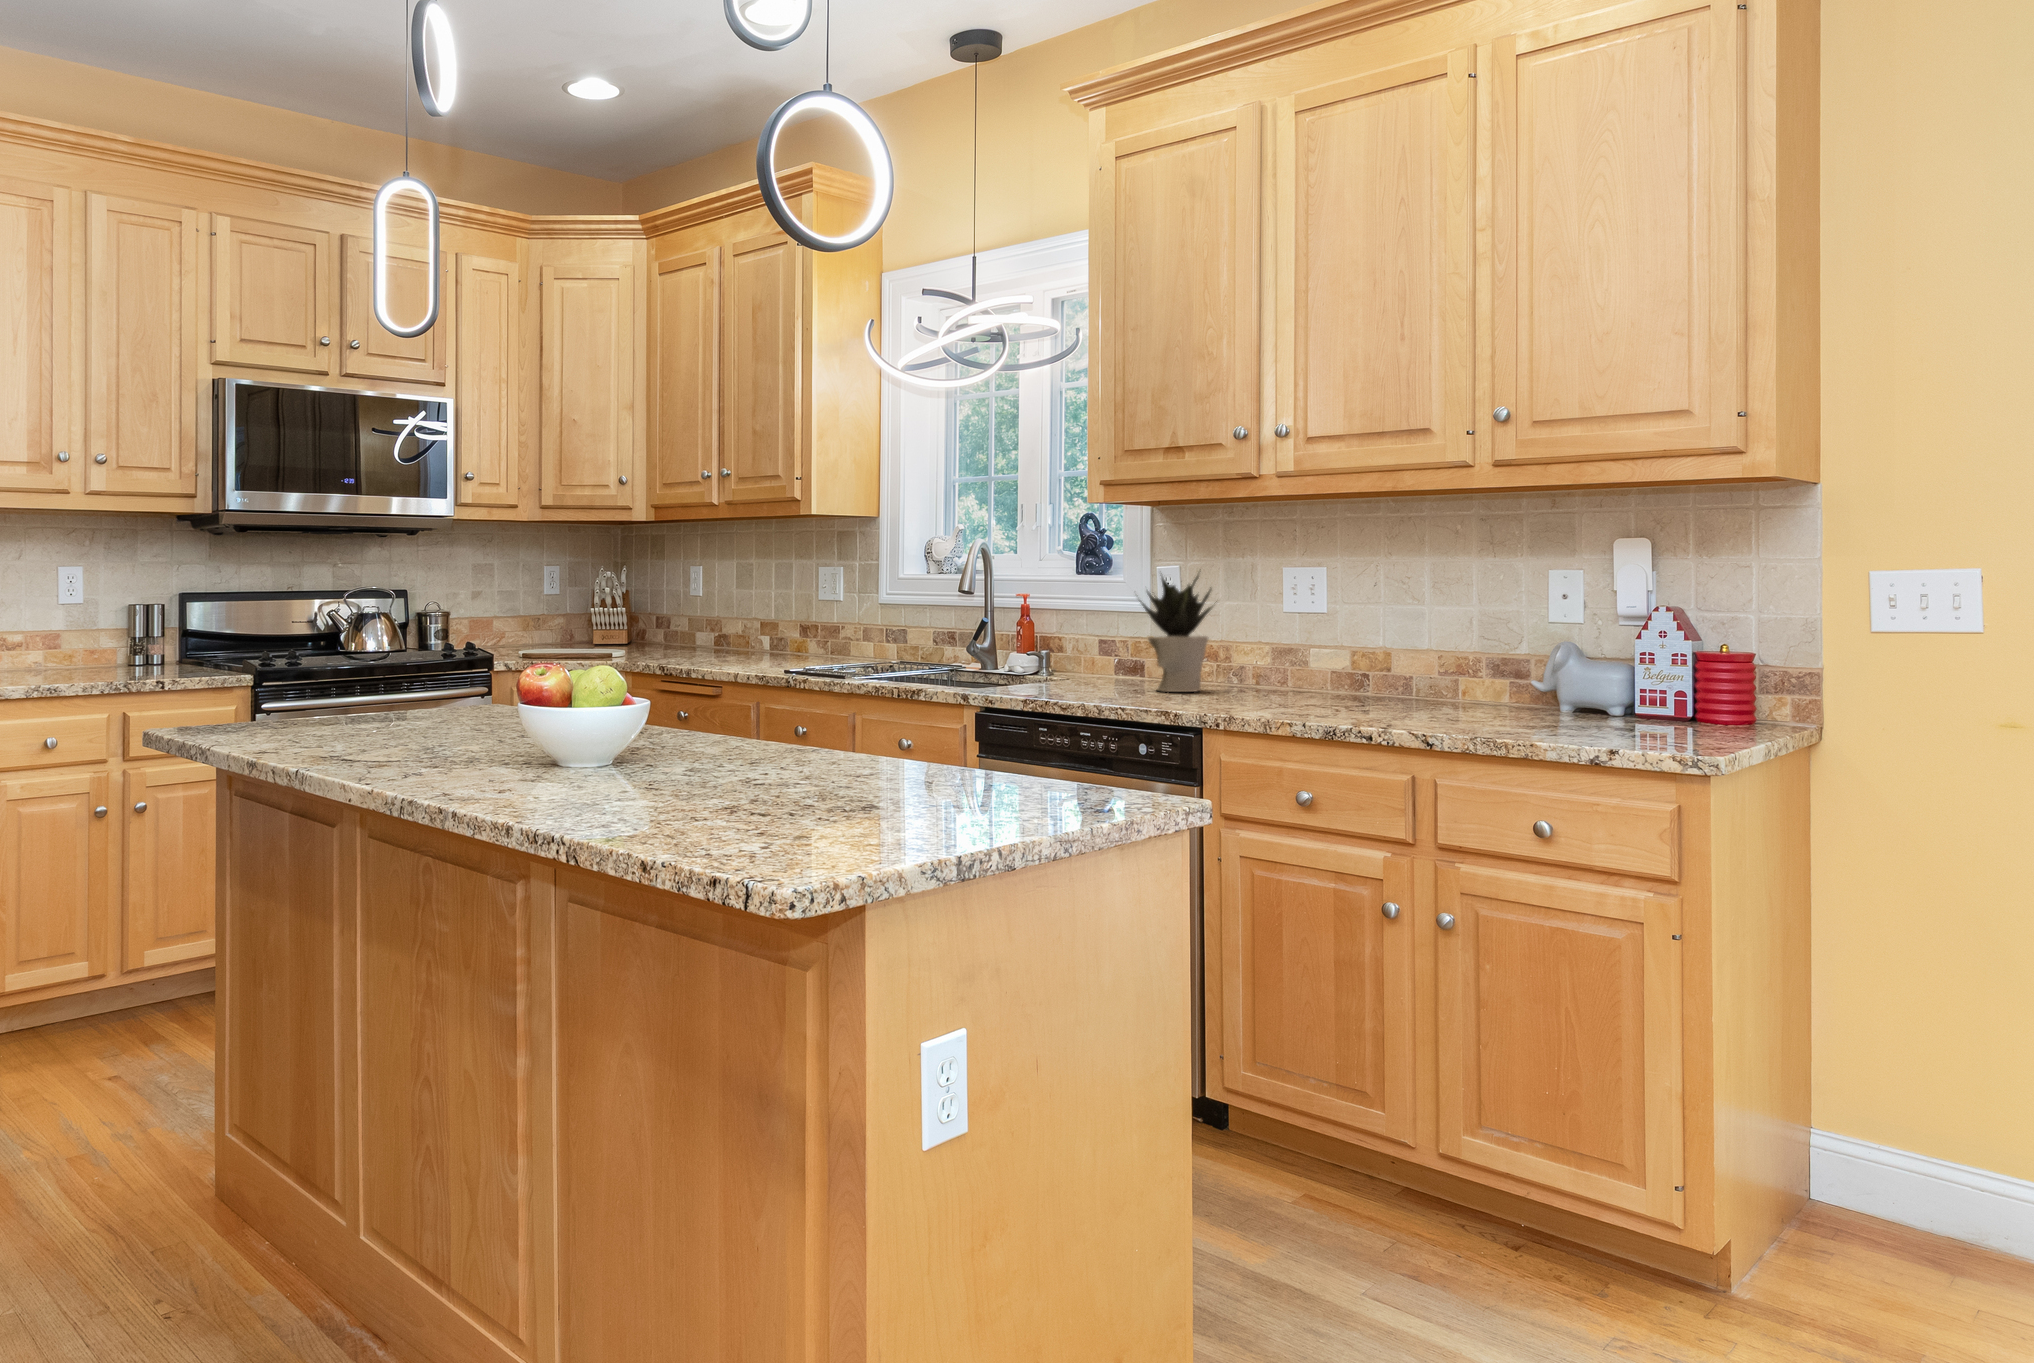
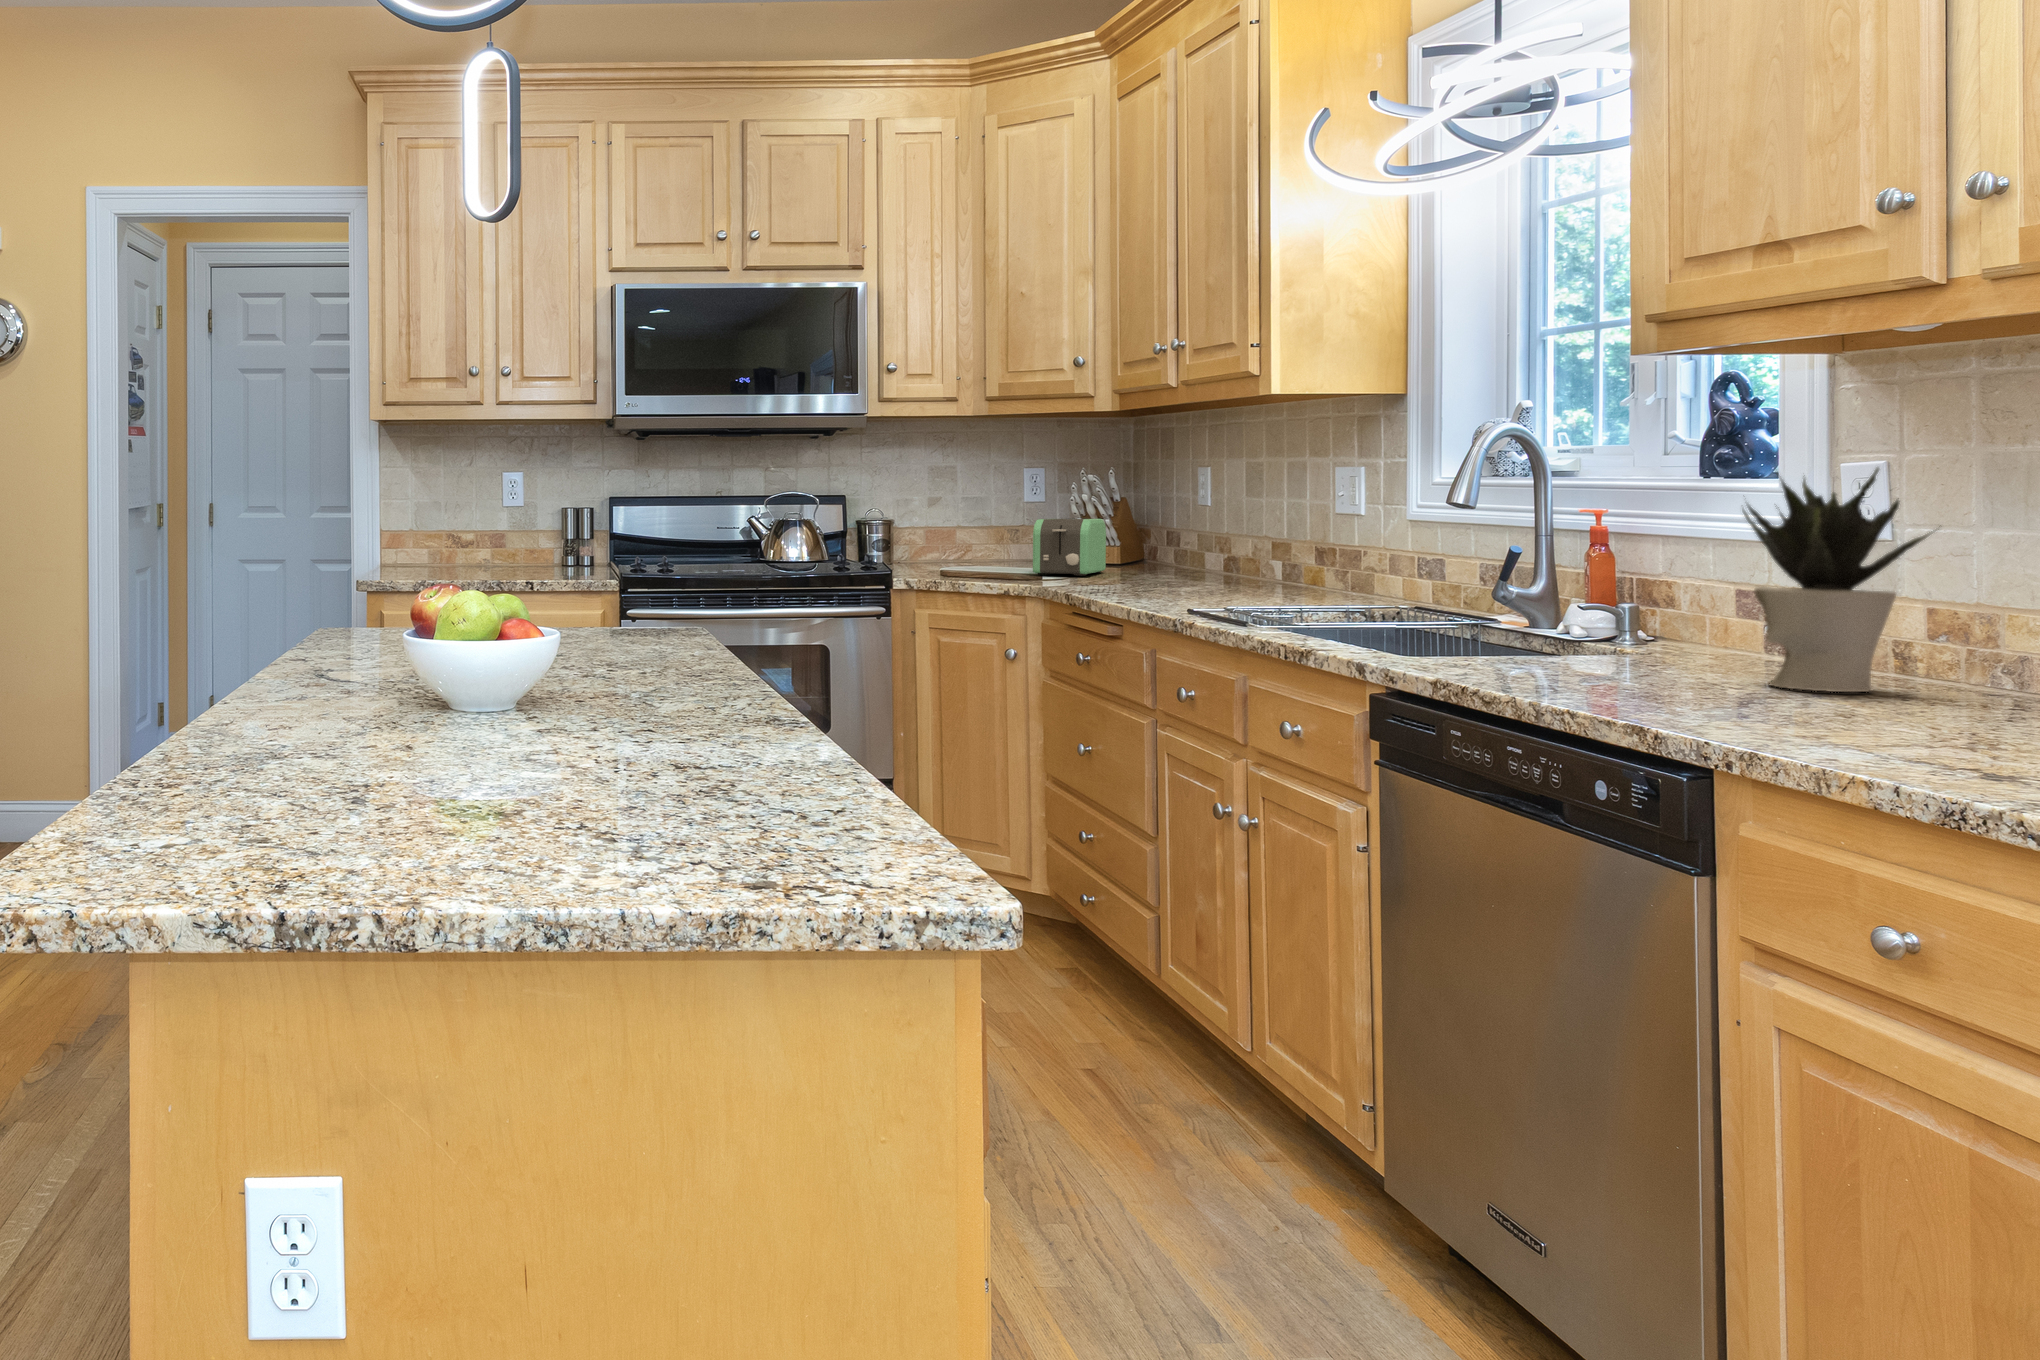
toaster: none [576,607,622,654] -> present [1033,519,1106,576]

